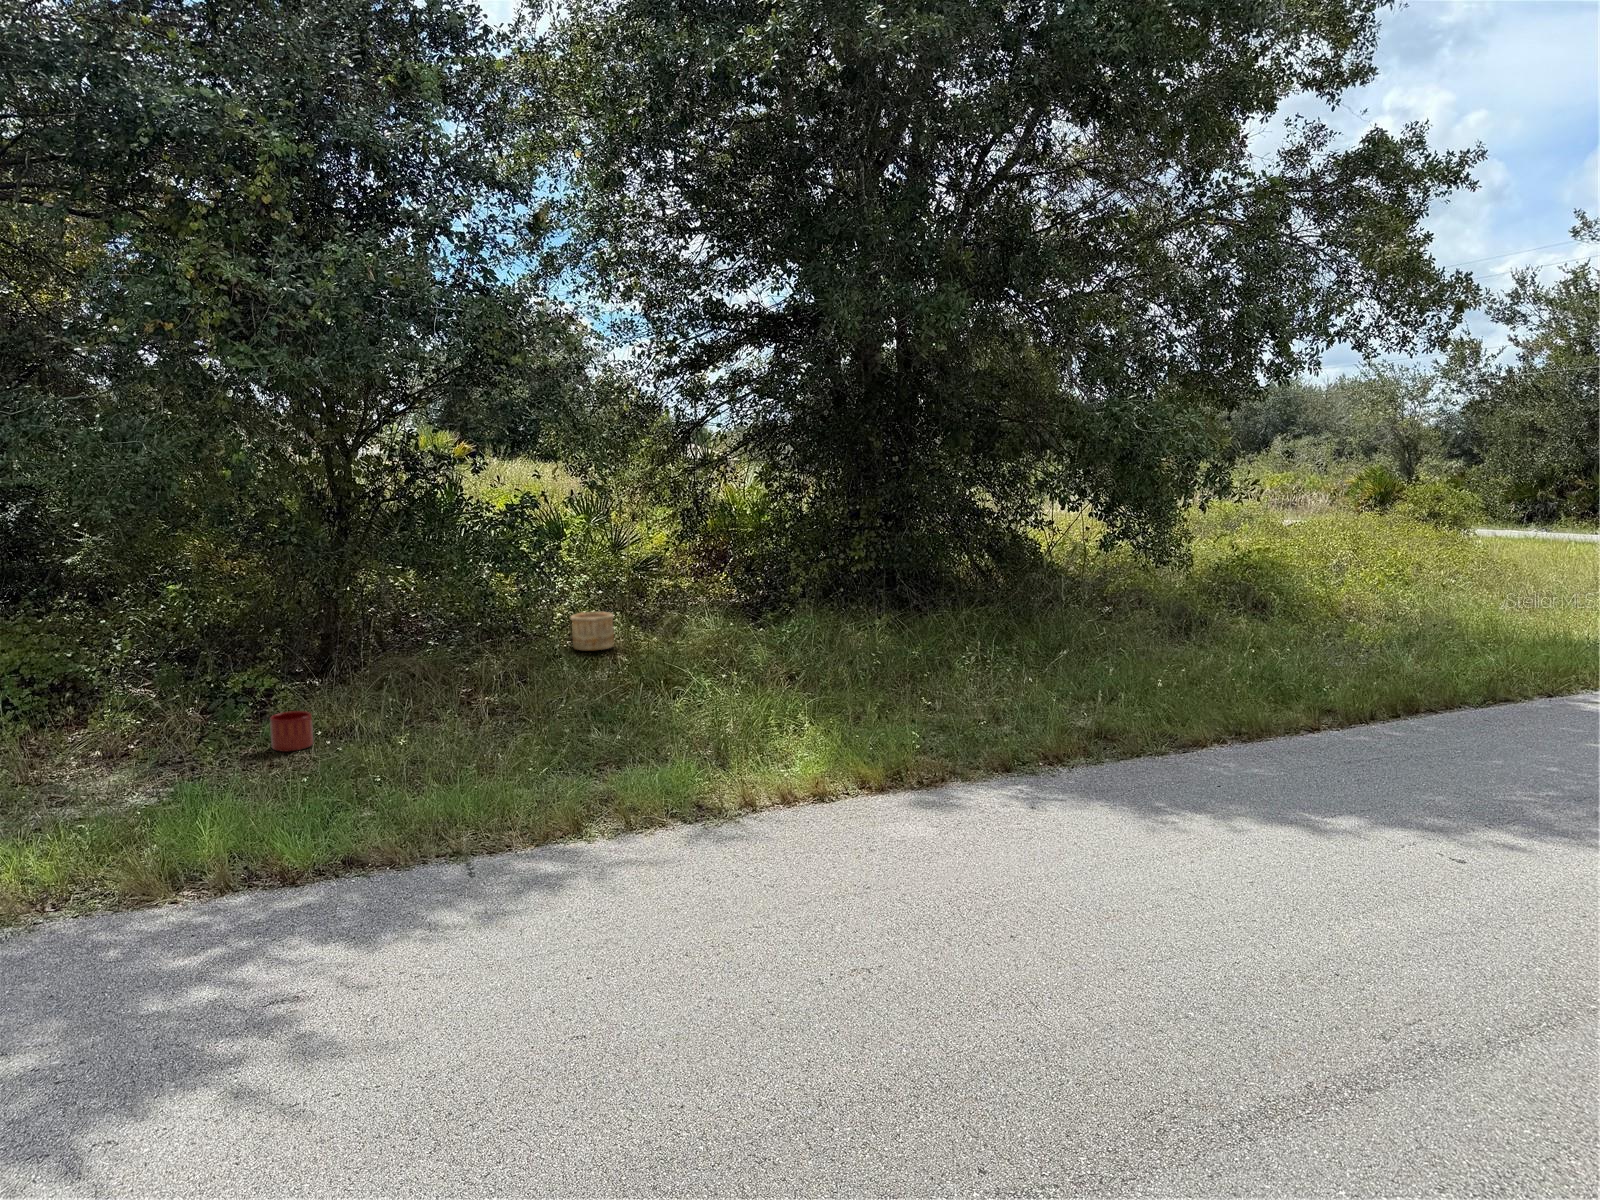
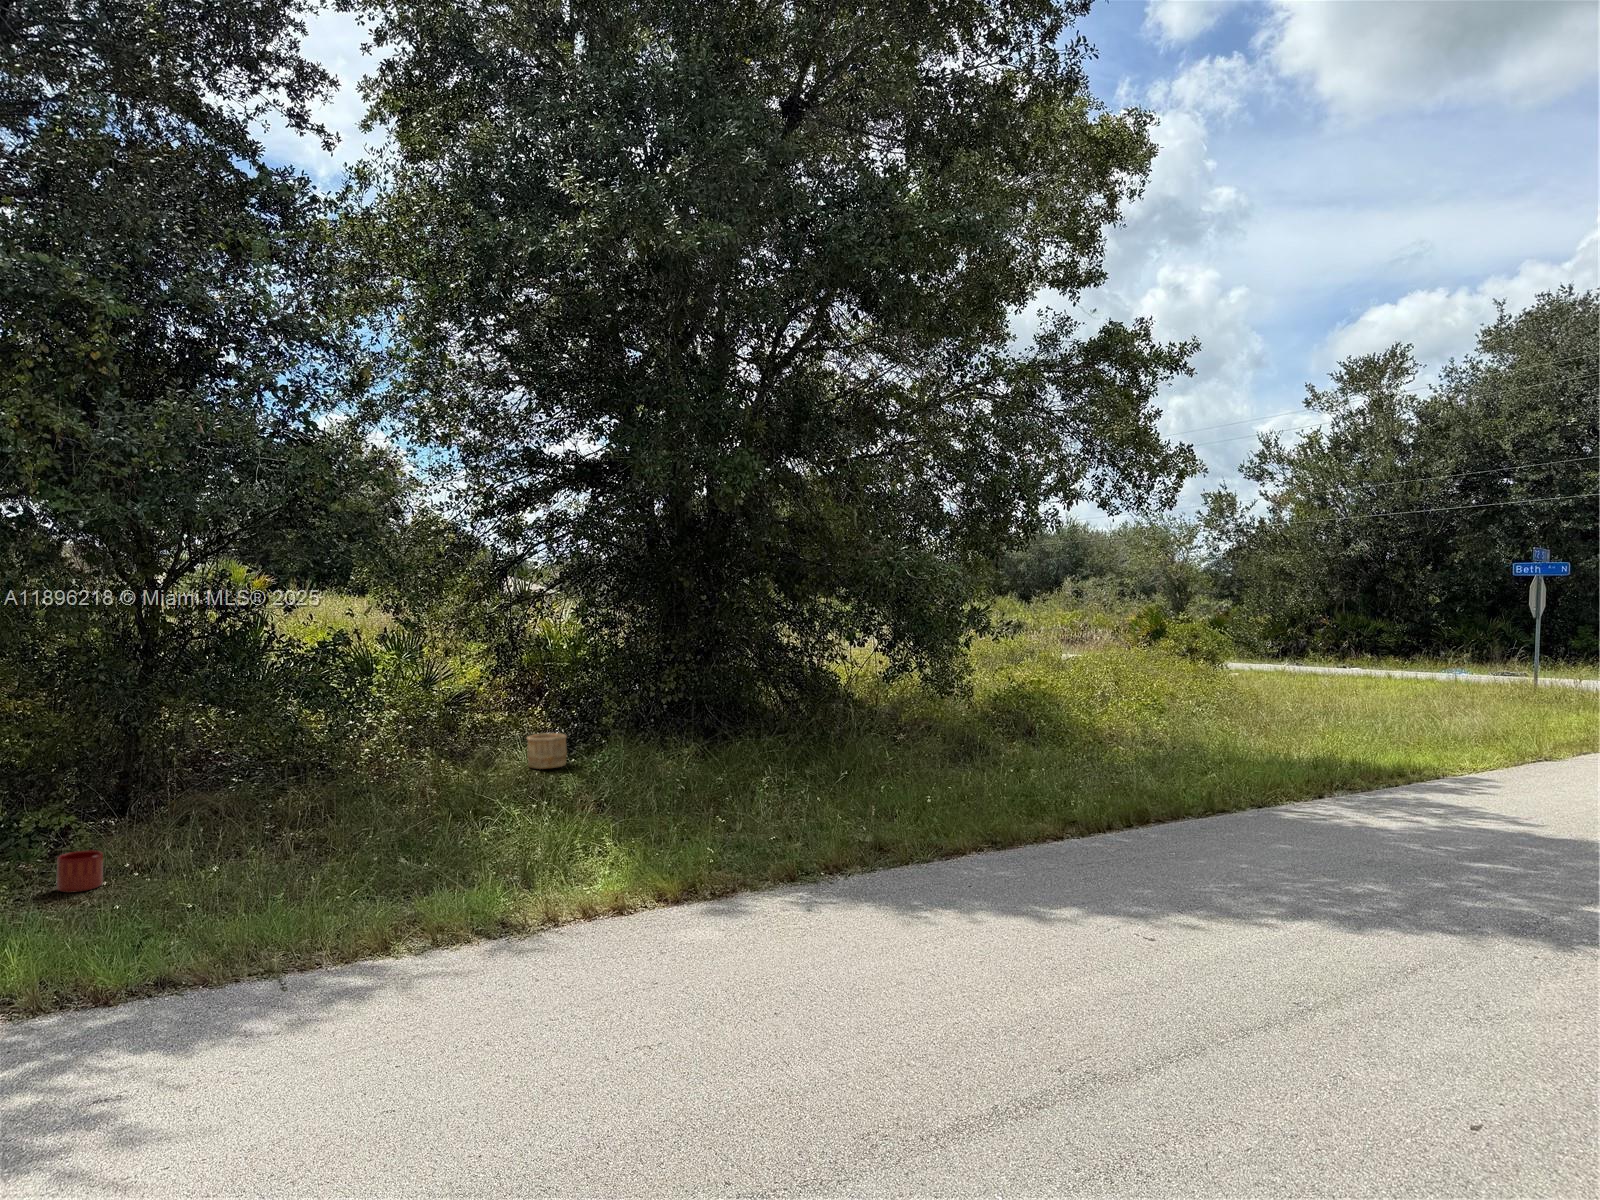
wooden bucket: present [571,611,614,651] -> present [527,733,567,769]

